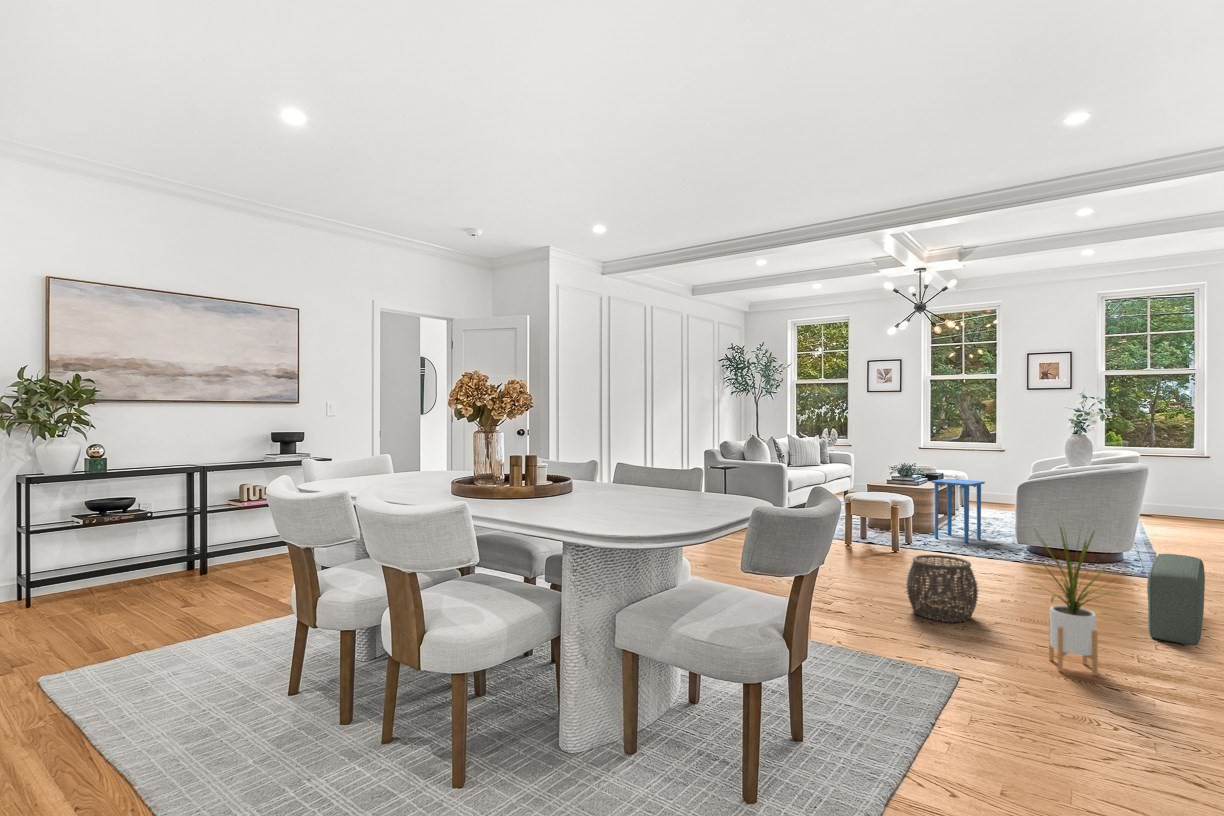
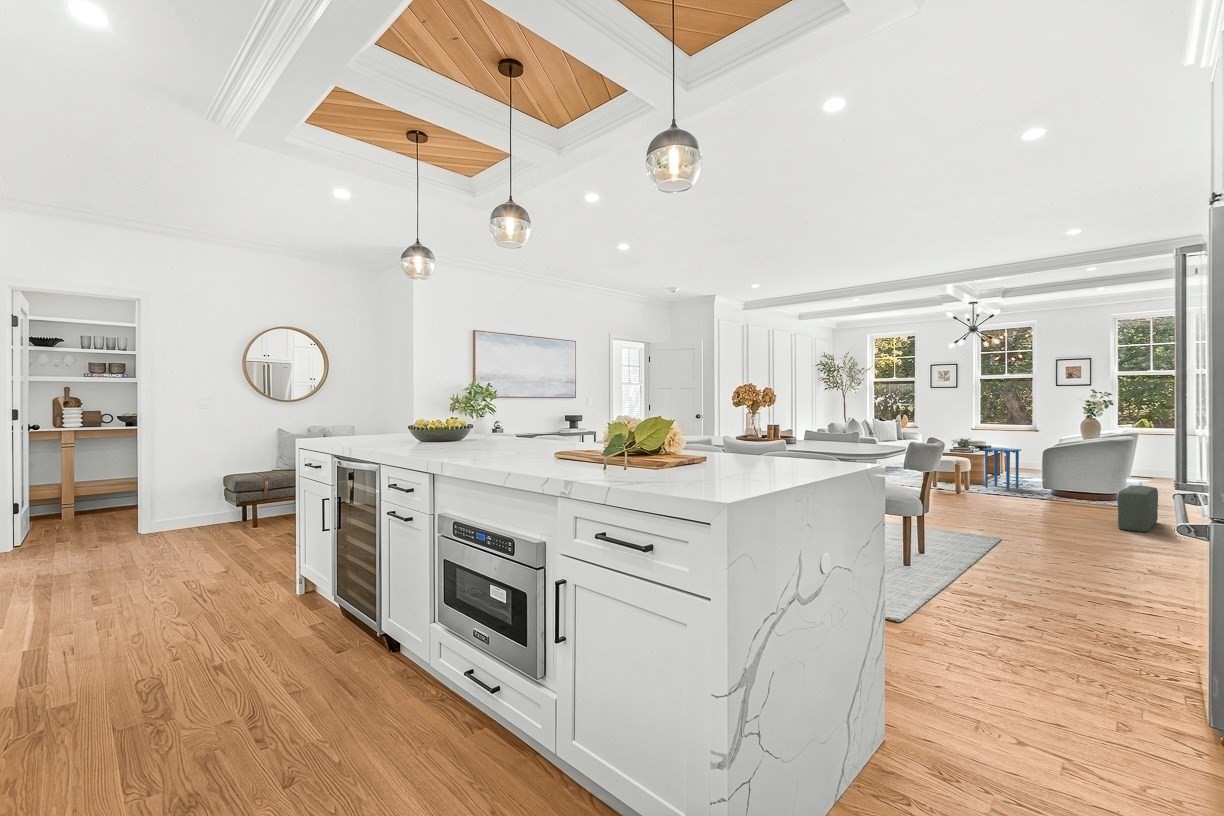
house plant: present [1039,527,1105,676] -> none [1037,457,1095,540]
woven basket: present [907,555,978,622] -> none [969,485,1014,522]

